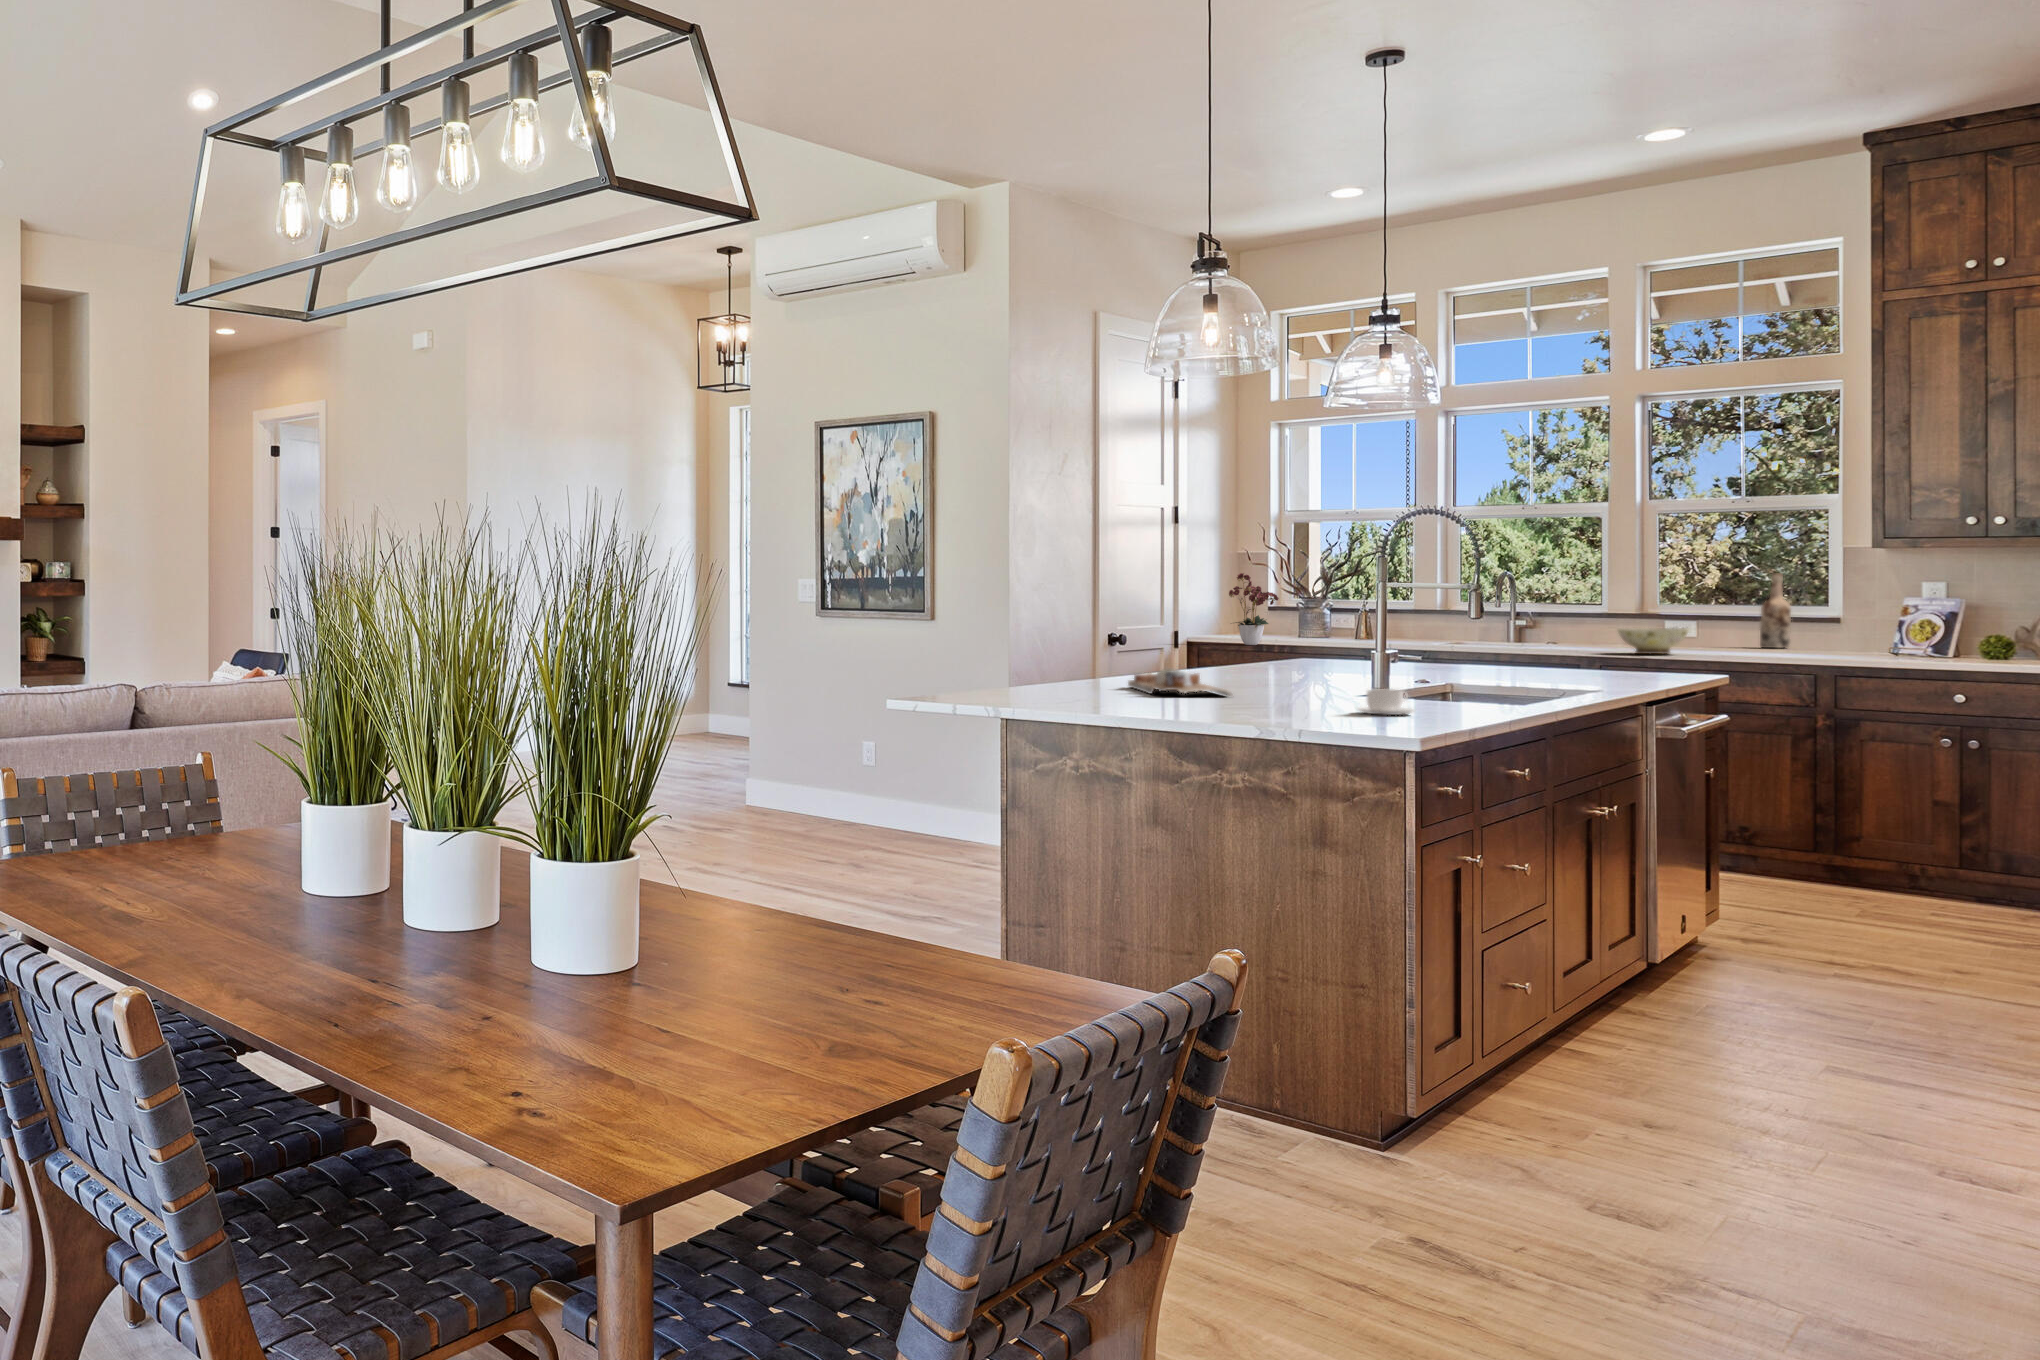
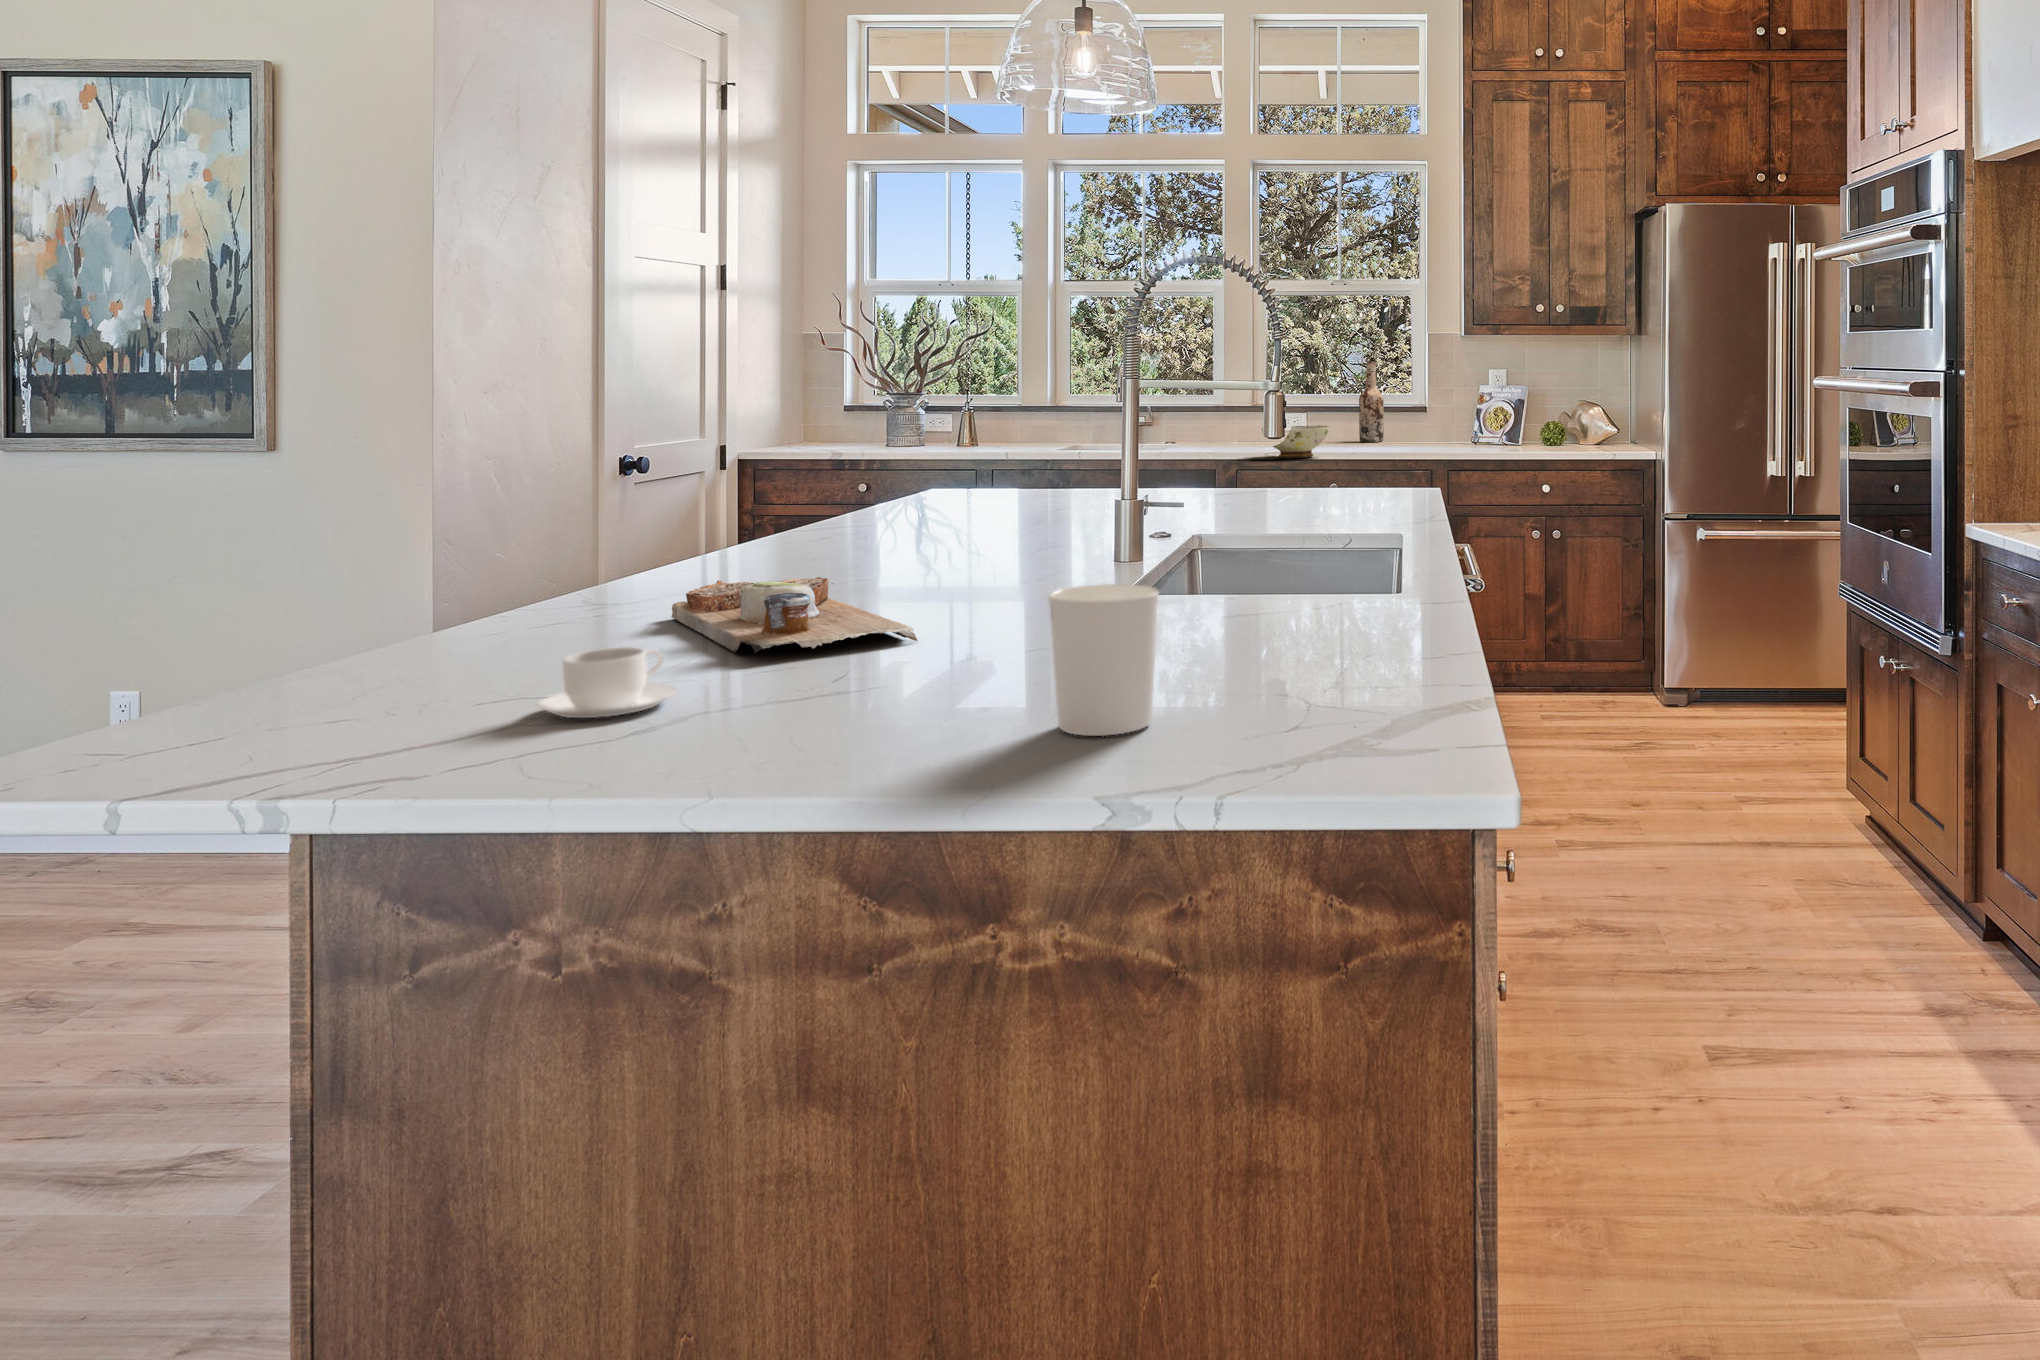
flower arrangement: present [1229,573,1279,645] -> none [797,357,875,462]
candle holder: none [1265,660,1314,715] -> present [1048,584,1159,736]
coffee cup: present [1358,689,1413,715] -> present [537,647,677,718]

